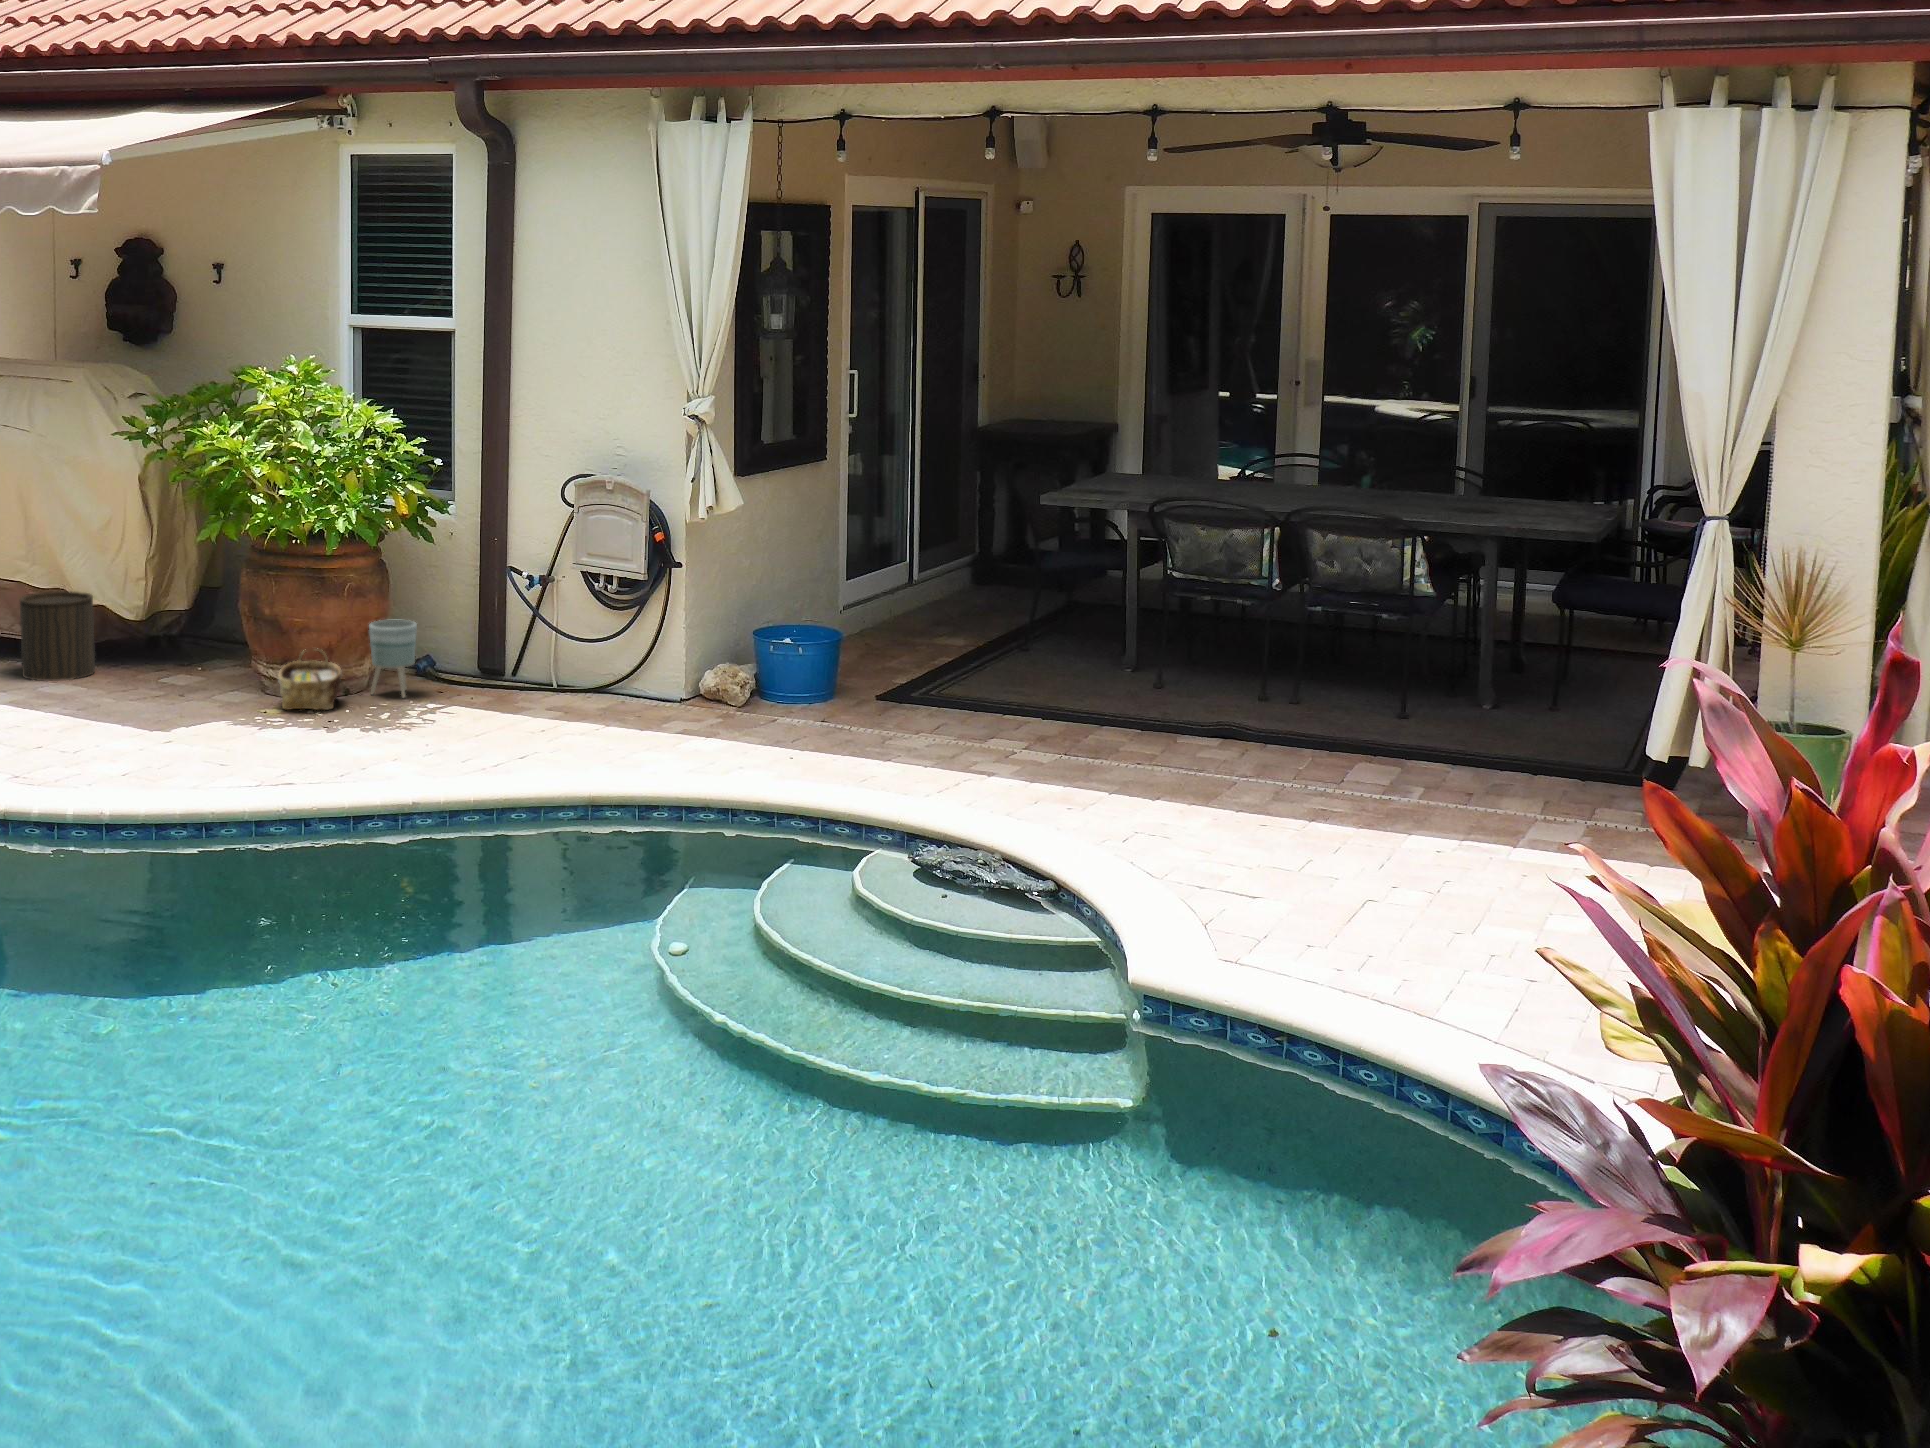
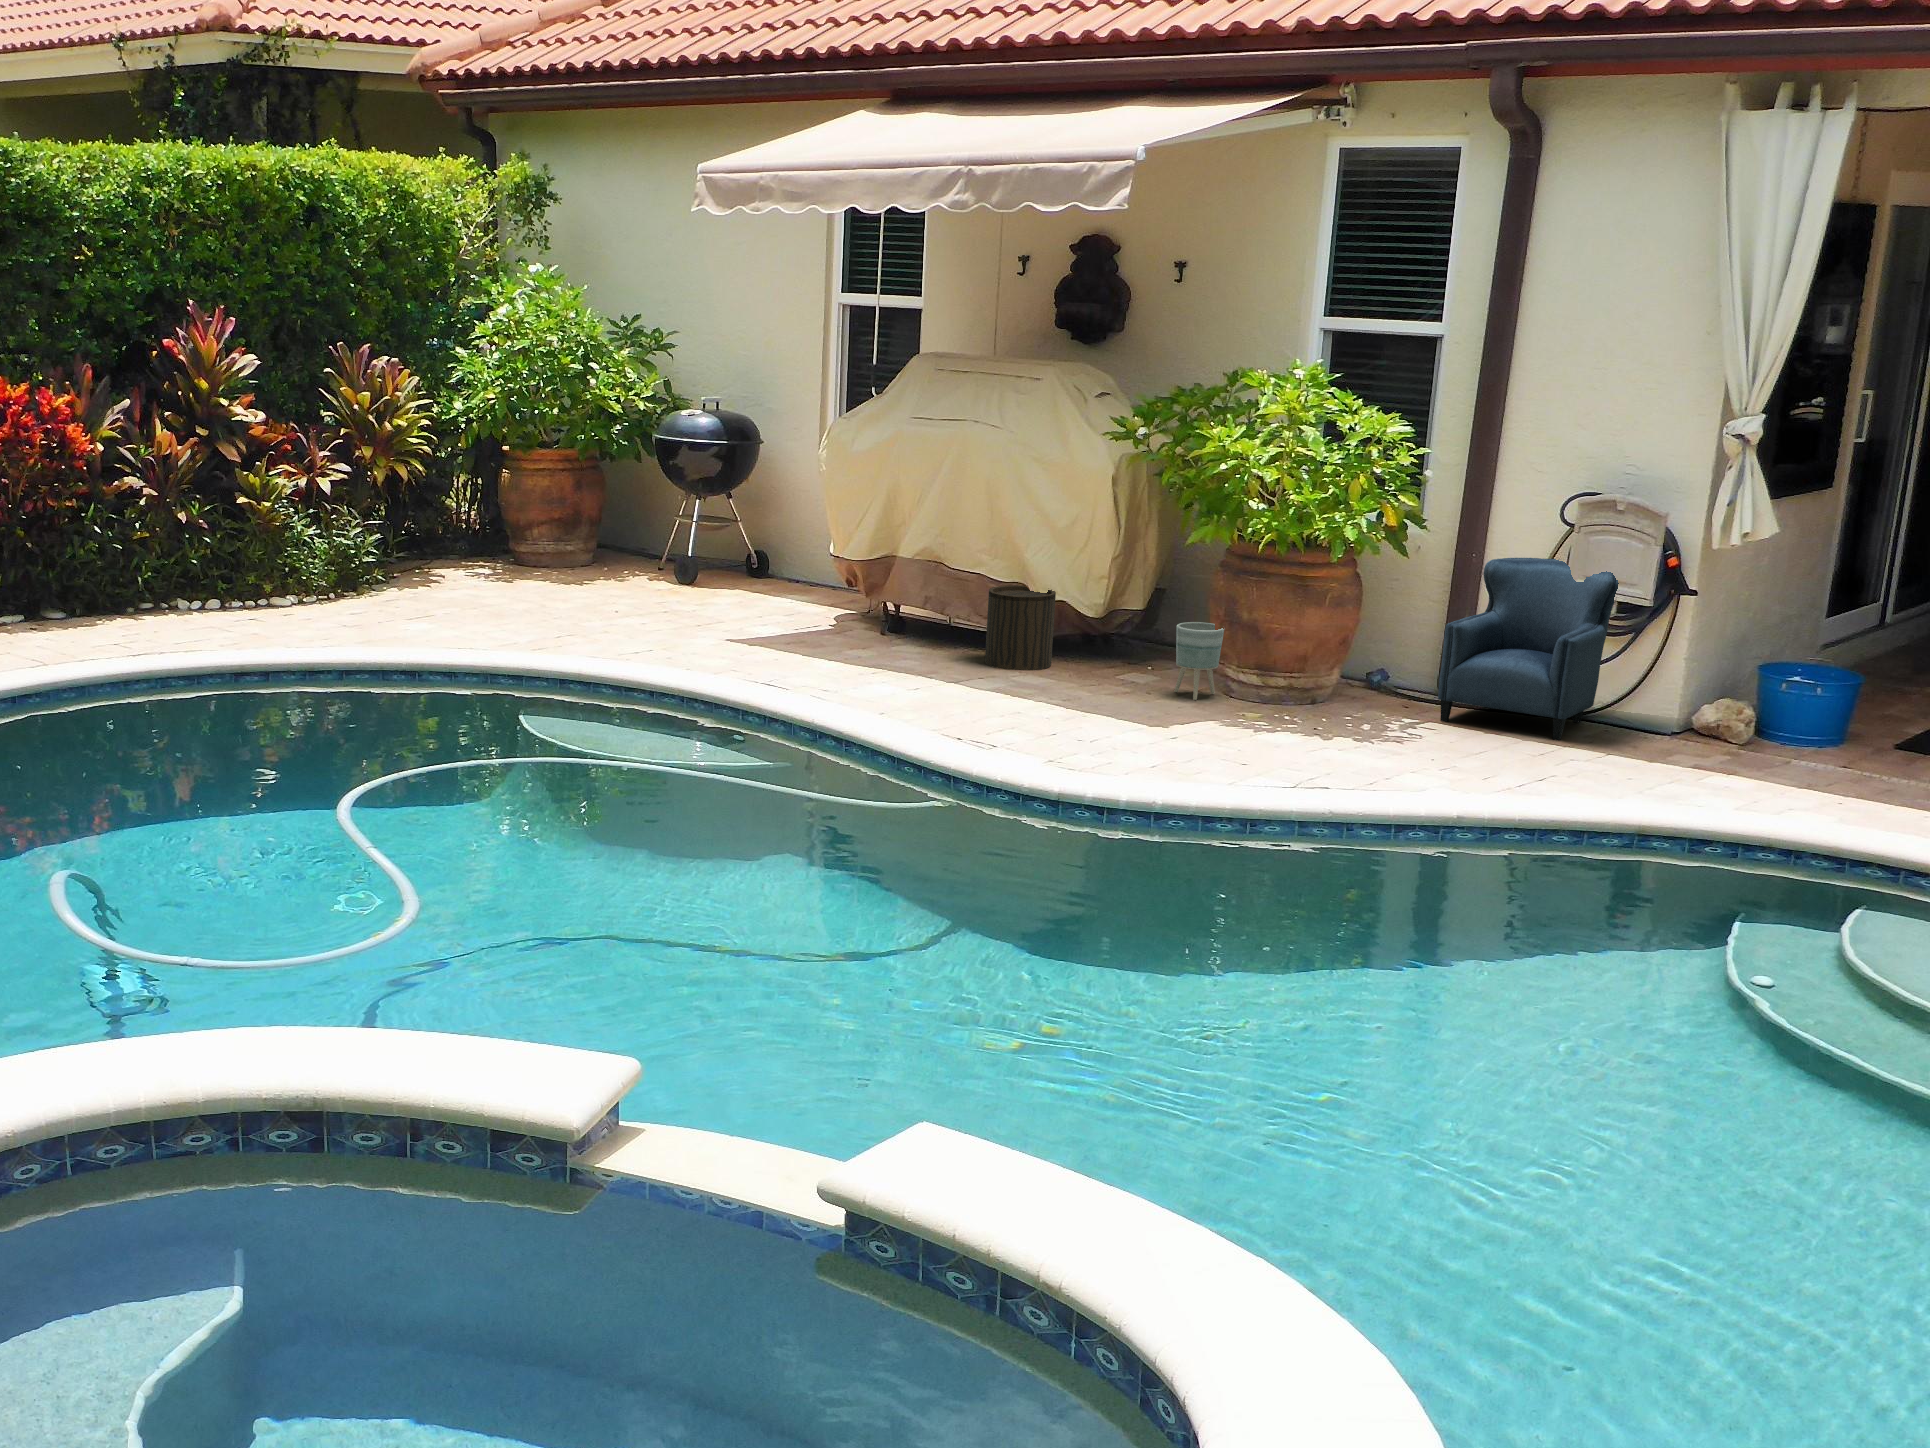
armchair: none [456,539,616,716] -> present [1438,558,1619,740]
planter: present [369,620,417,698] -> present [1174,622,1224,700]
woven basket: present [278,648,342,710] -> none [1257,655,1319,717]

